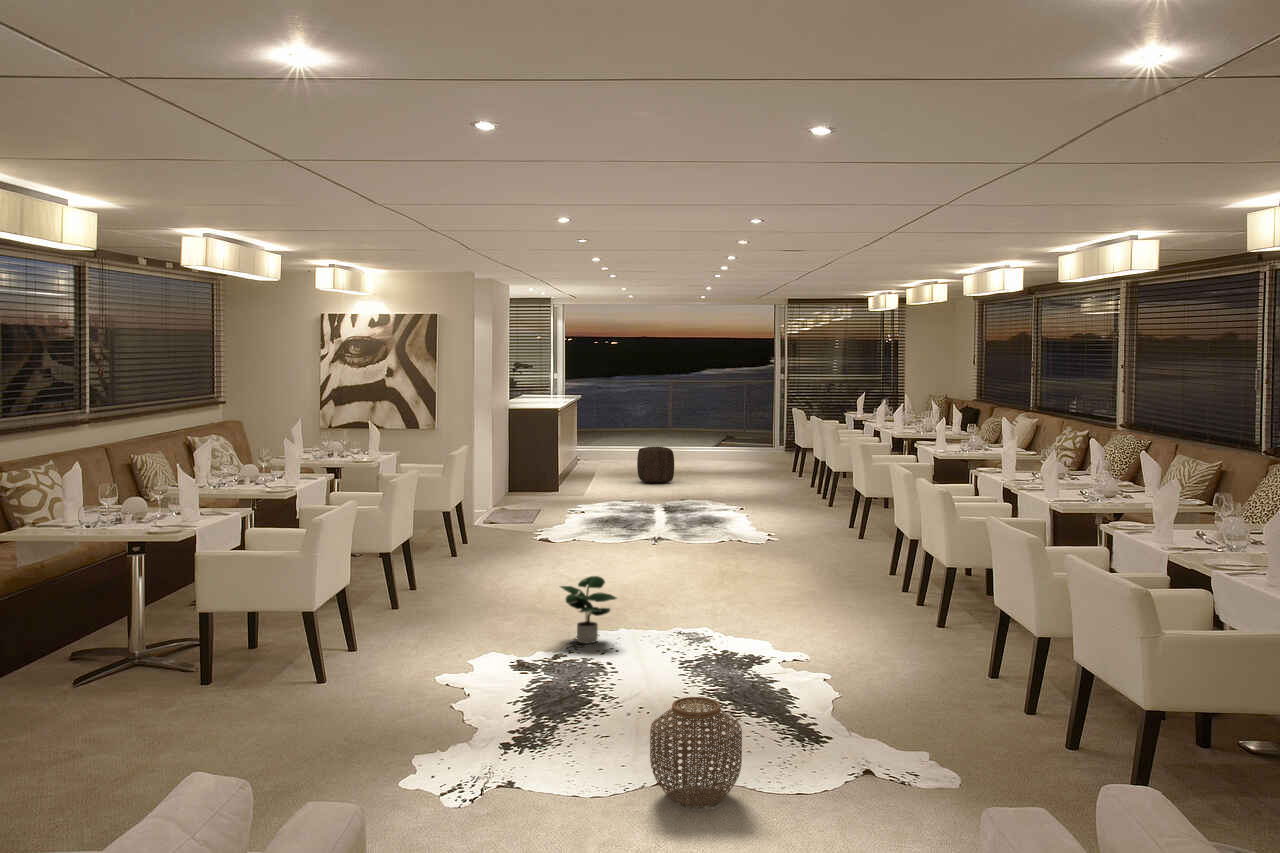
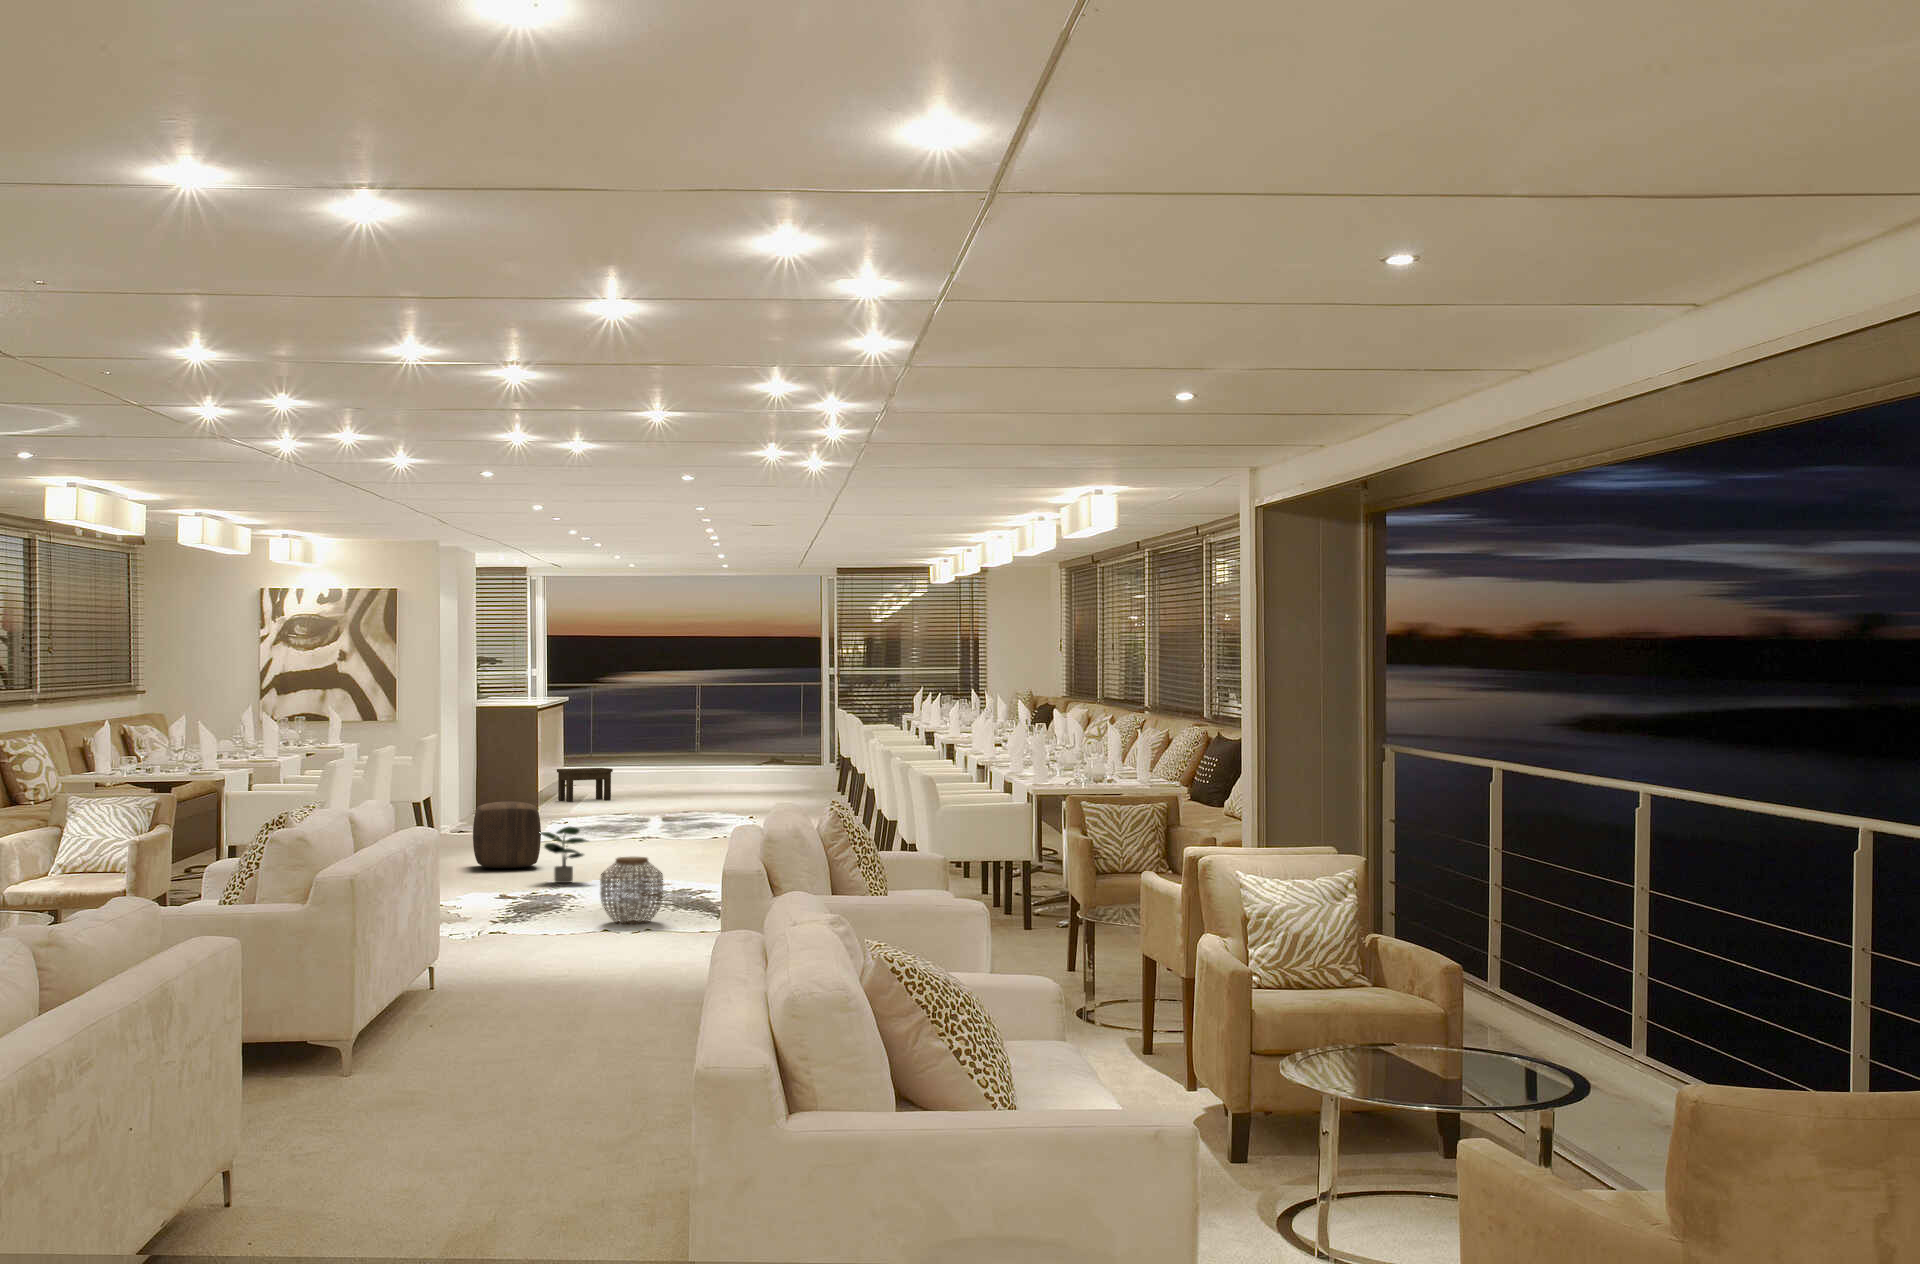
ottoman: present [637,447,674,483] -> present [473,802,541,868]
side table: none [572,453,614,480] -> present [557,768,613,802]

